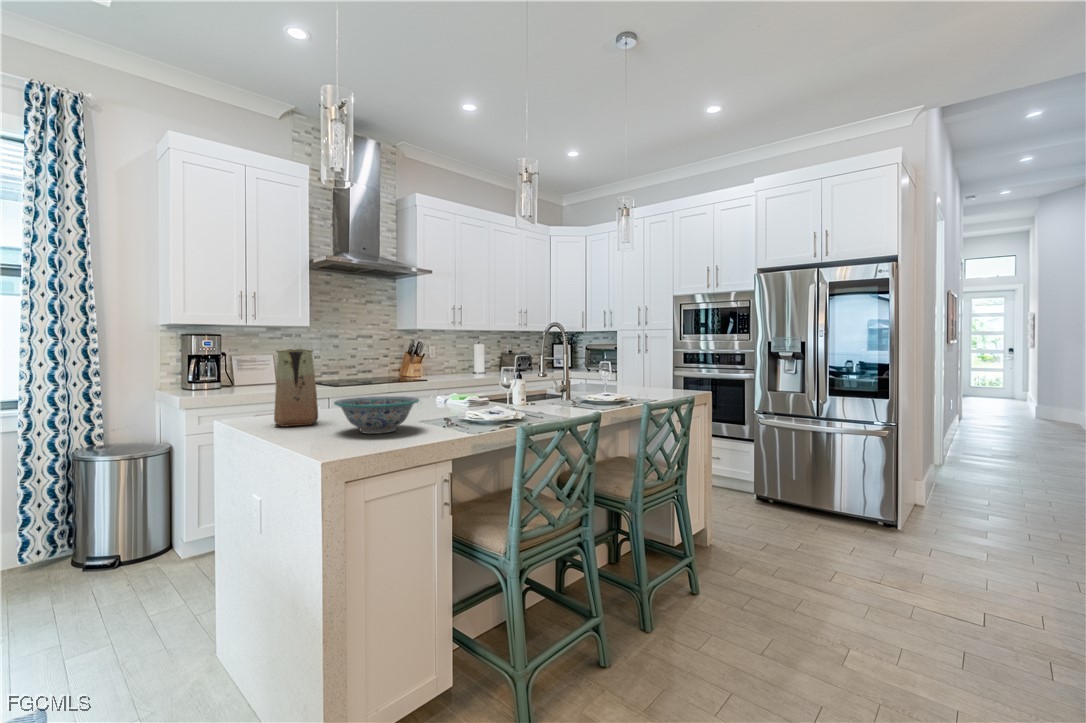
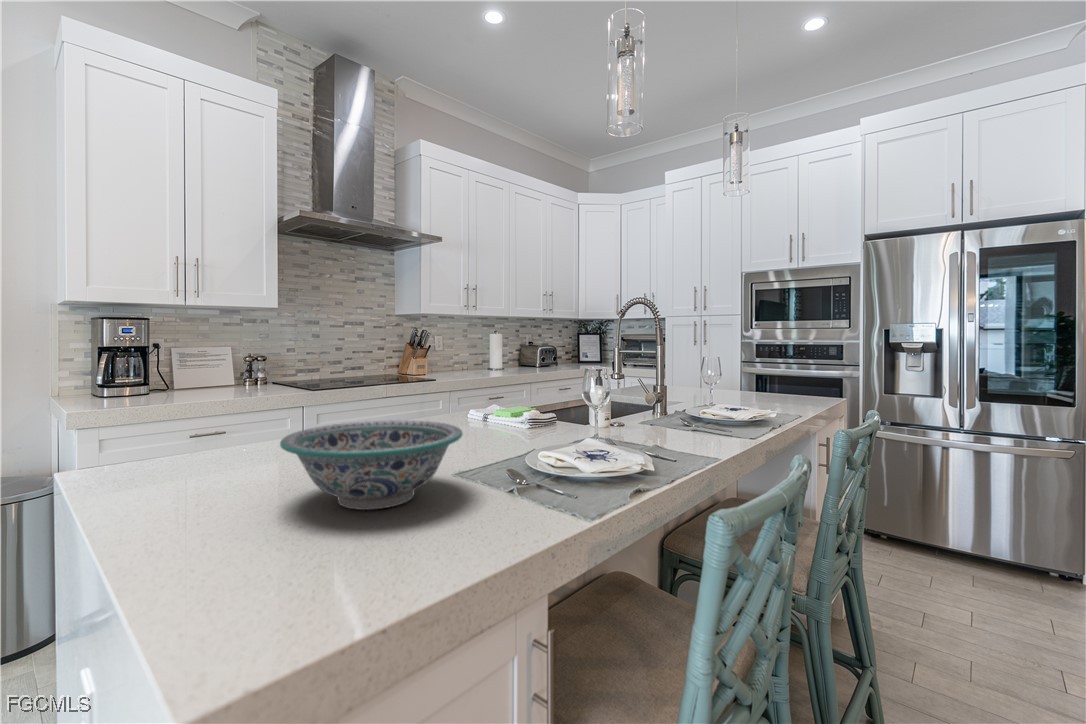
vase: present [274,349,318,426] -> none [163,327,258,484]

